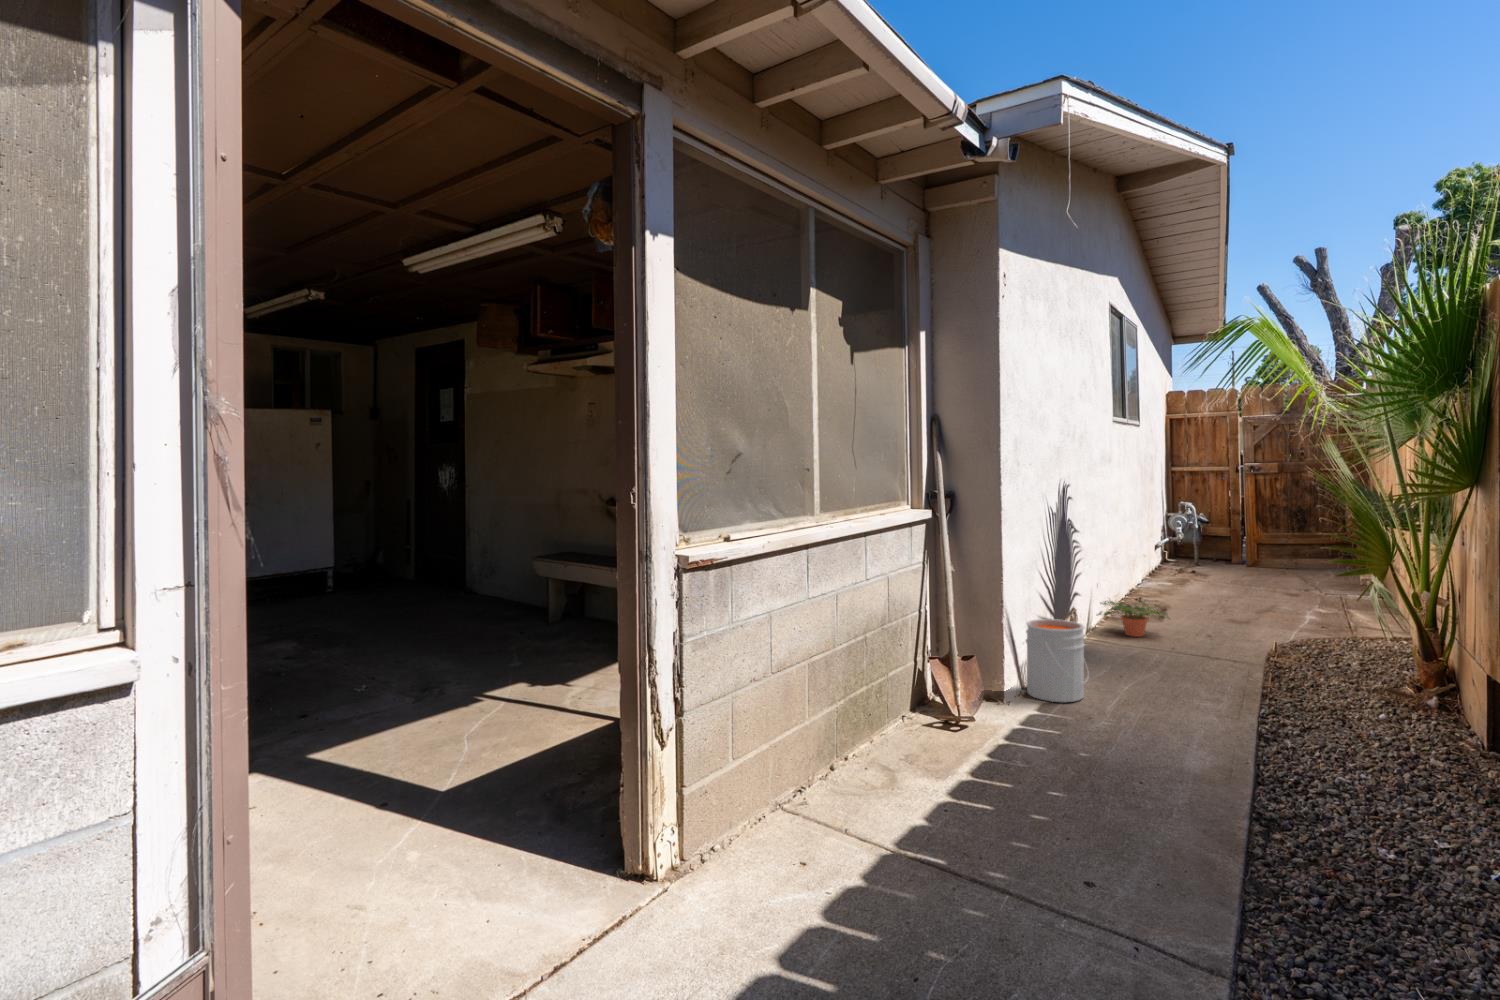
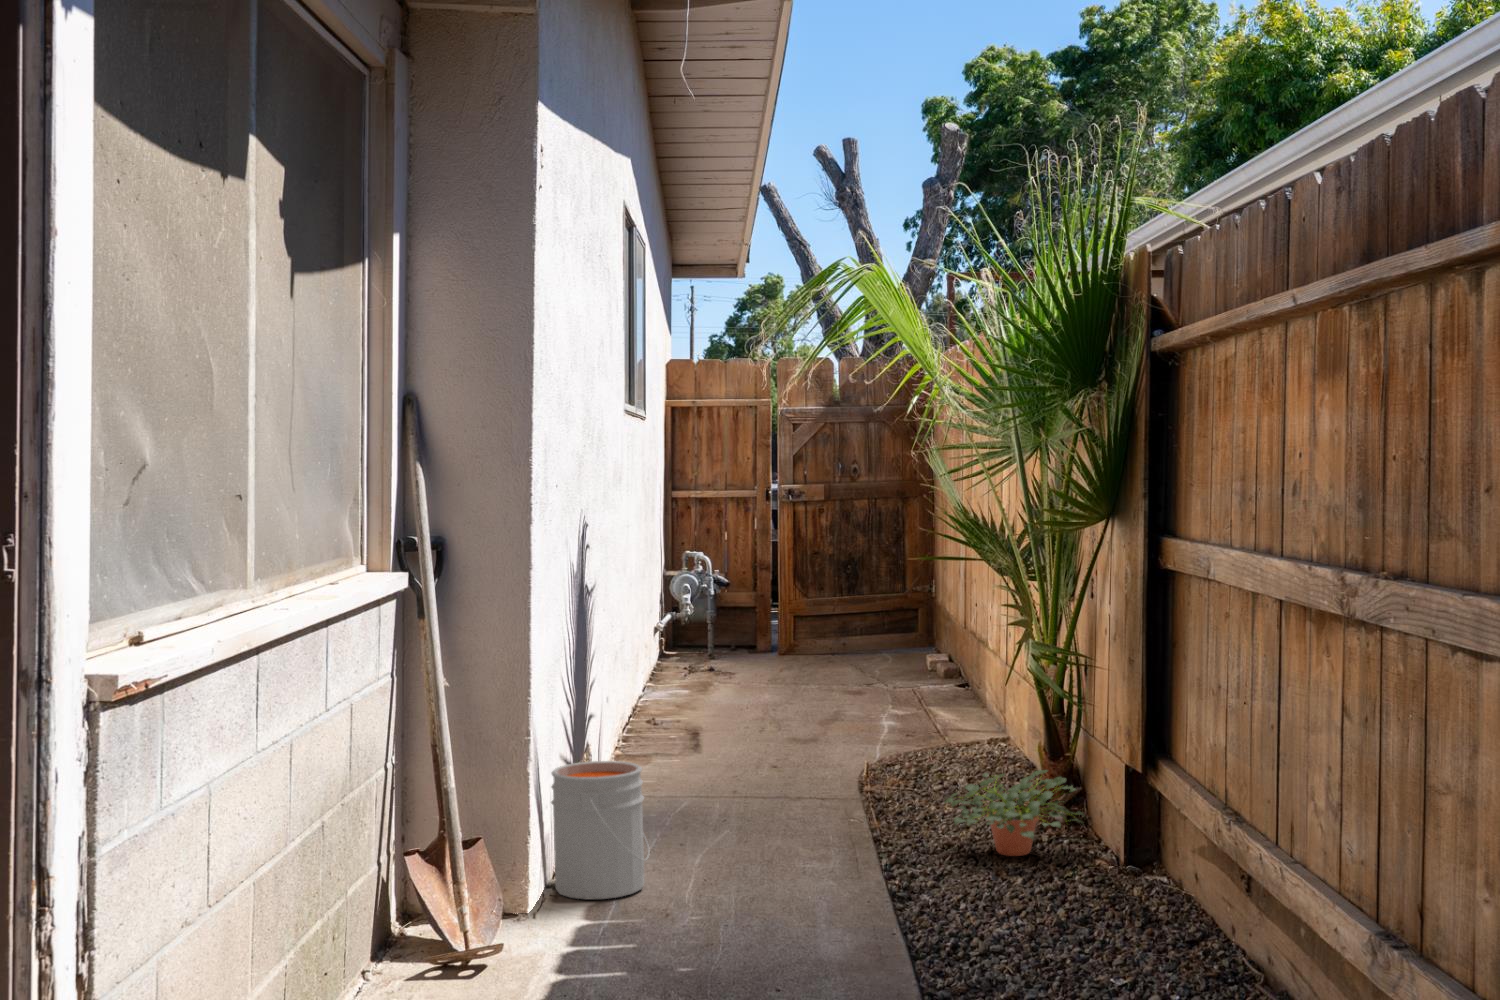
potted plant: present [1097,601,1169,637] -> present [944,770,1085,856]

